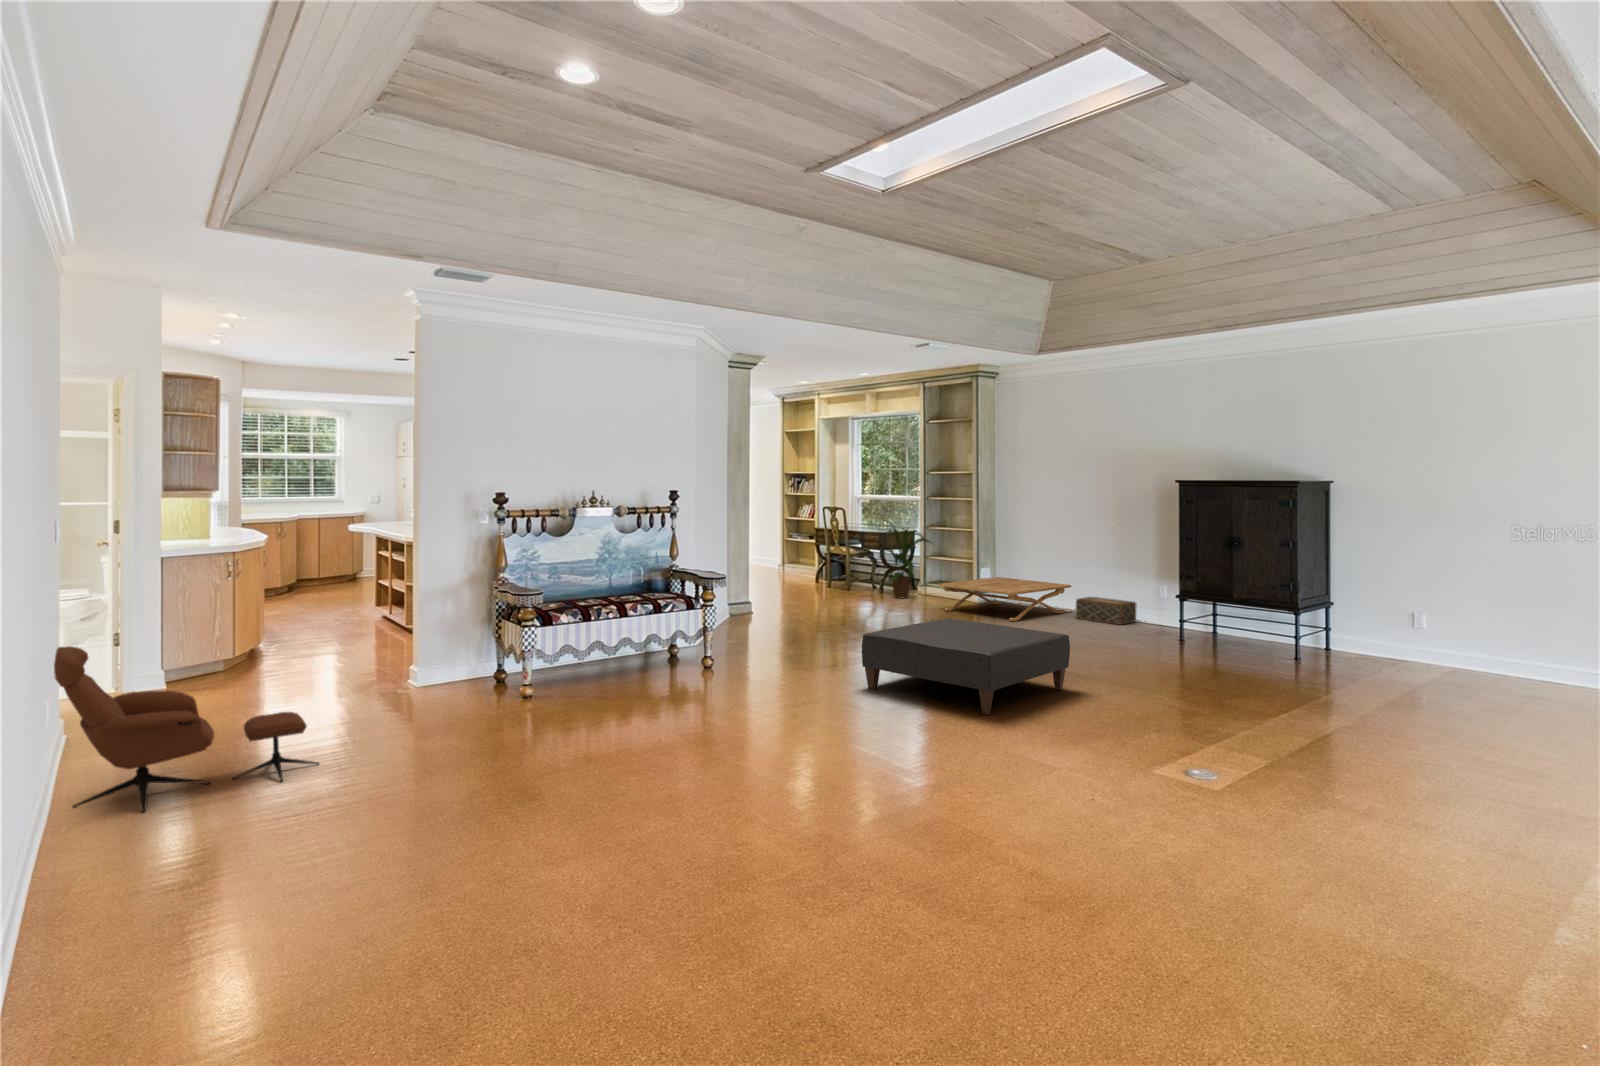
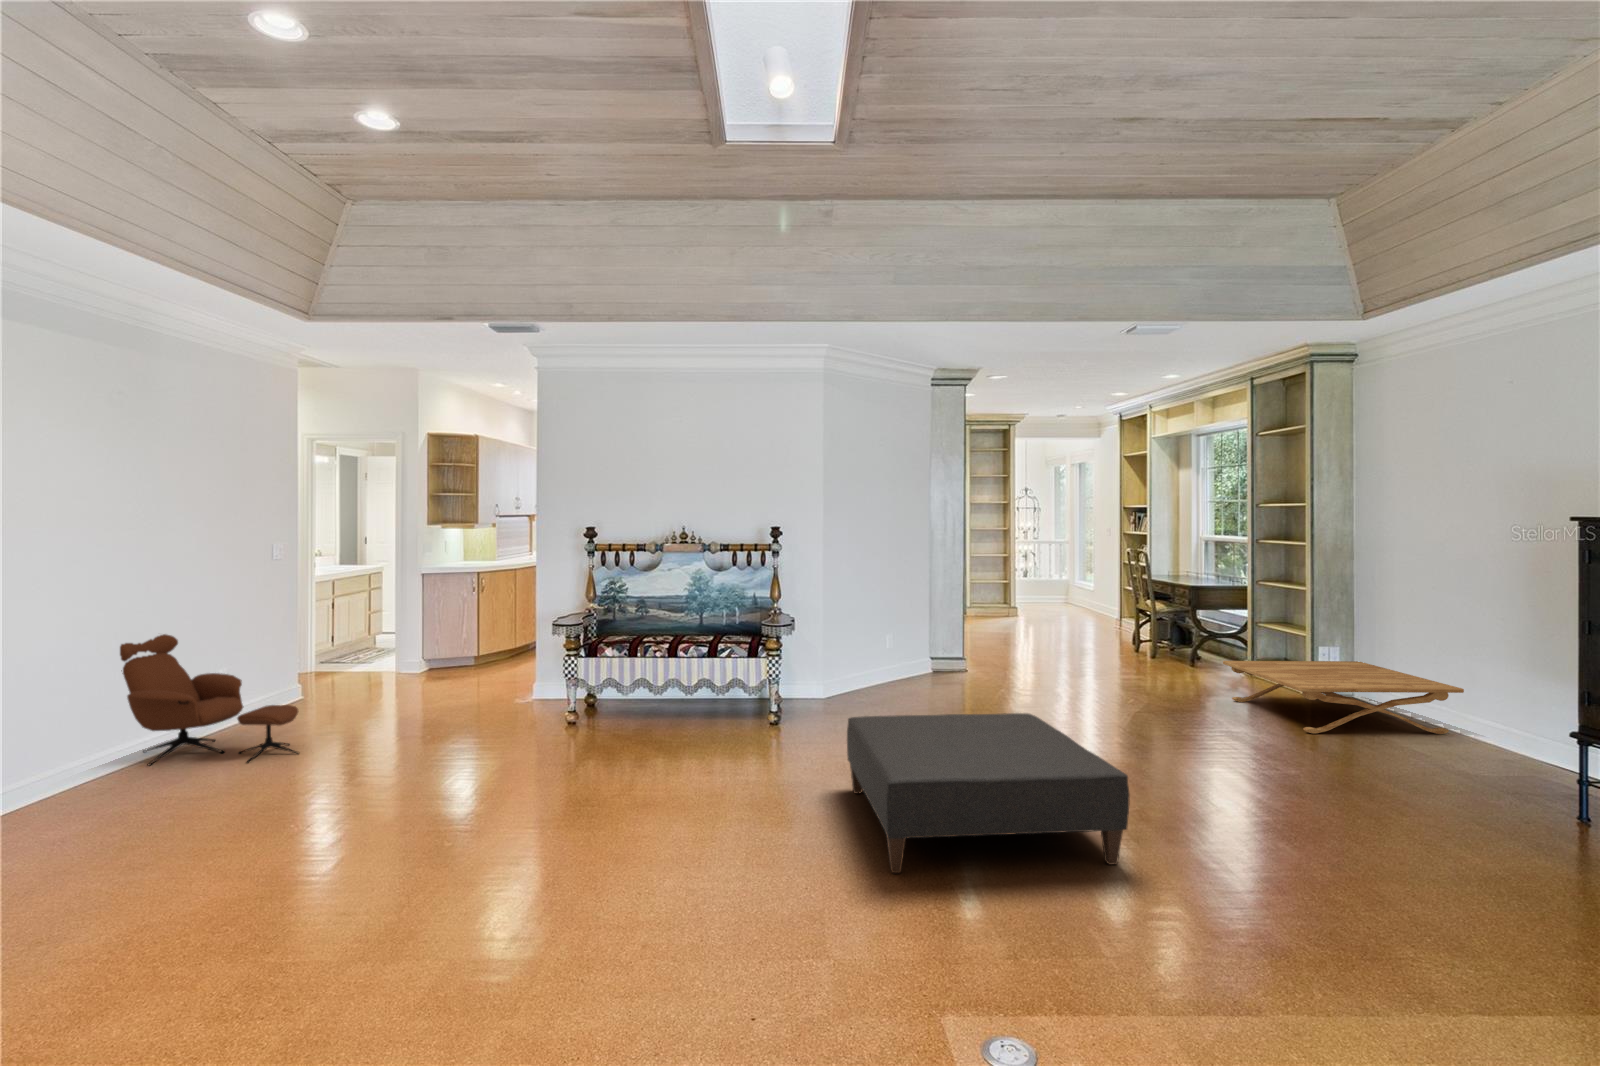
house plant: present [882,522,934,598] -> none [1170,567,1261,675]
woven basket: present [1076,597,1137,625] -> none [1450,714,1579,774]

